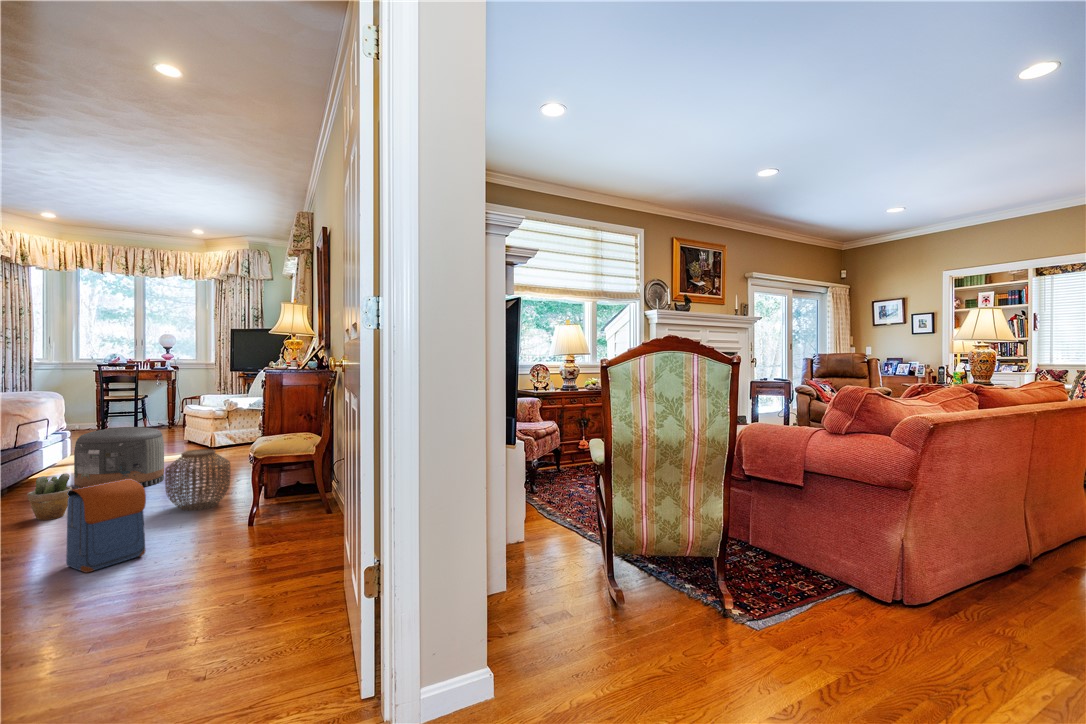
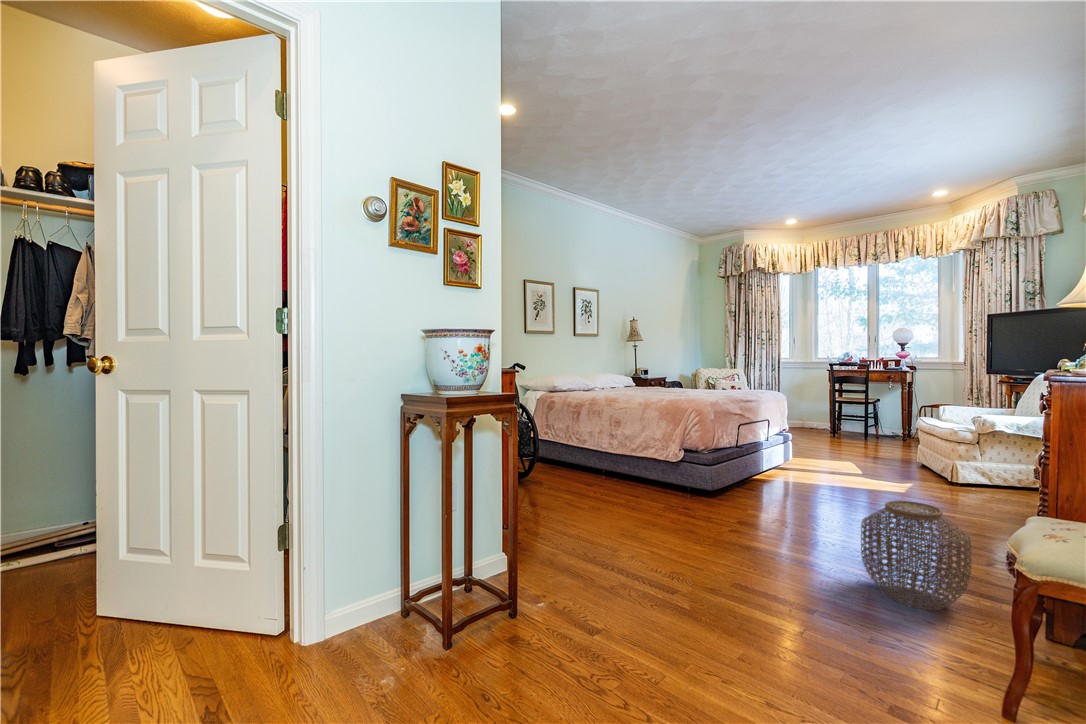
pouf: present [74,427,164,489] -> none [778,441,876,526]
potted plant: present [27,474,72,520] -> none [721,490,760,543]
backpack: present [66,479,146,572] -> none [711,536,804,678]

